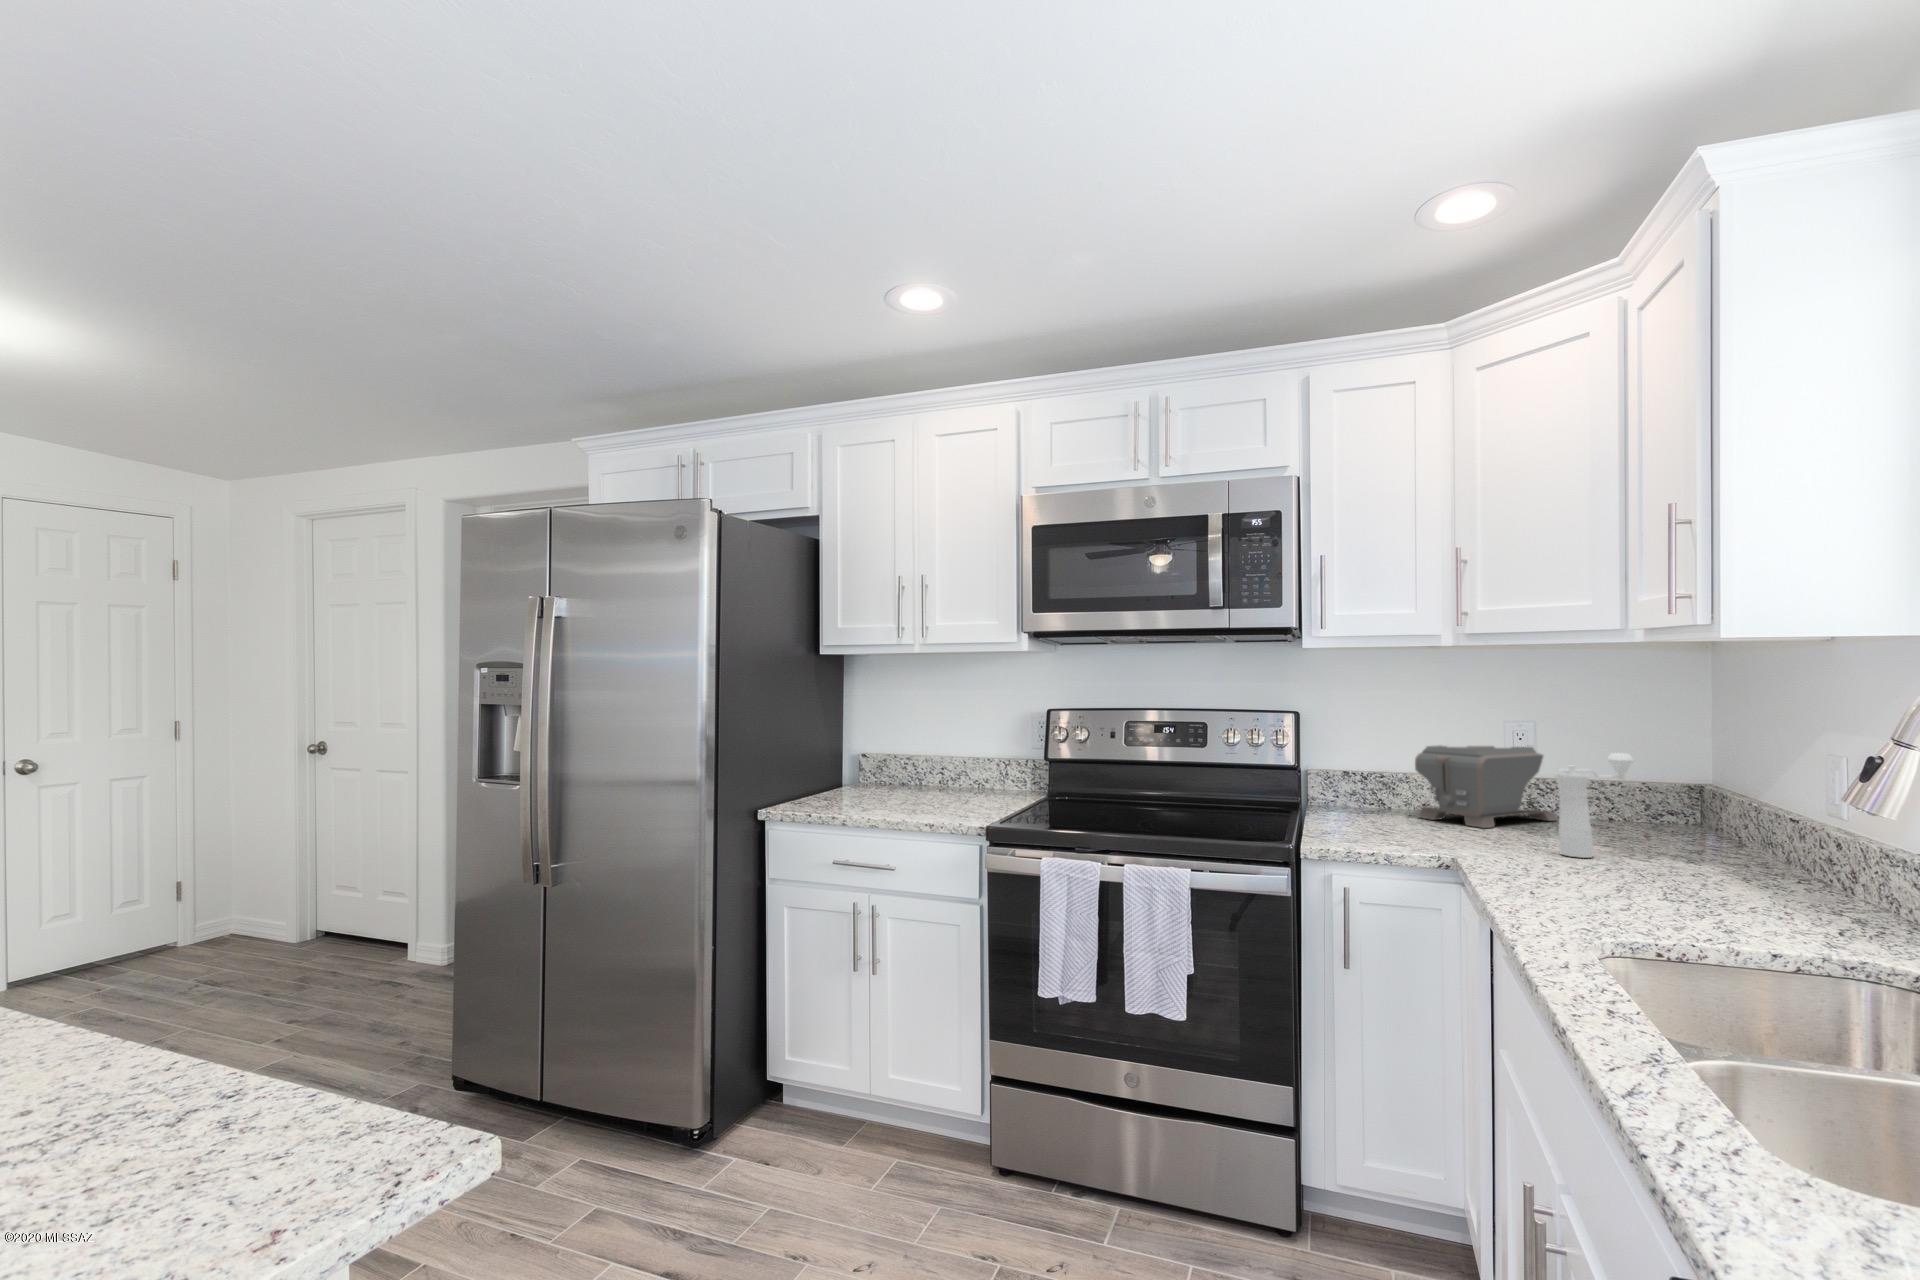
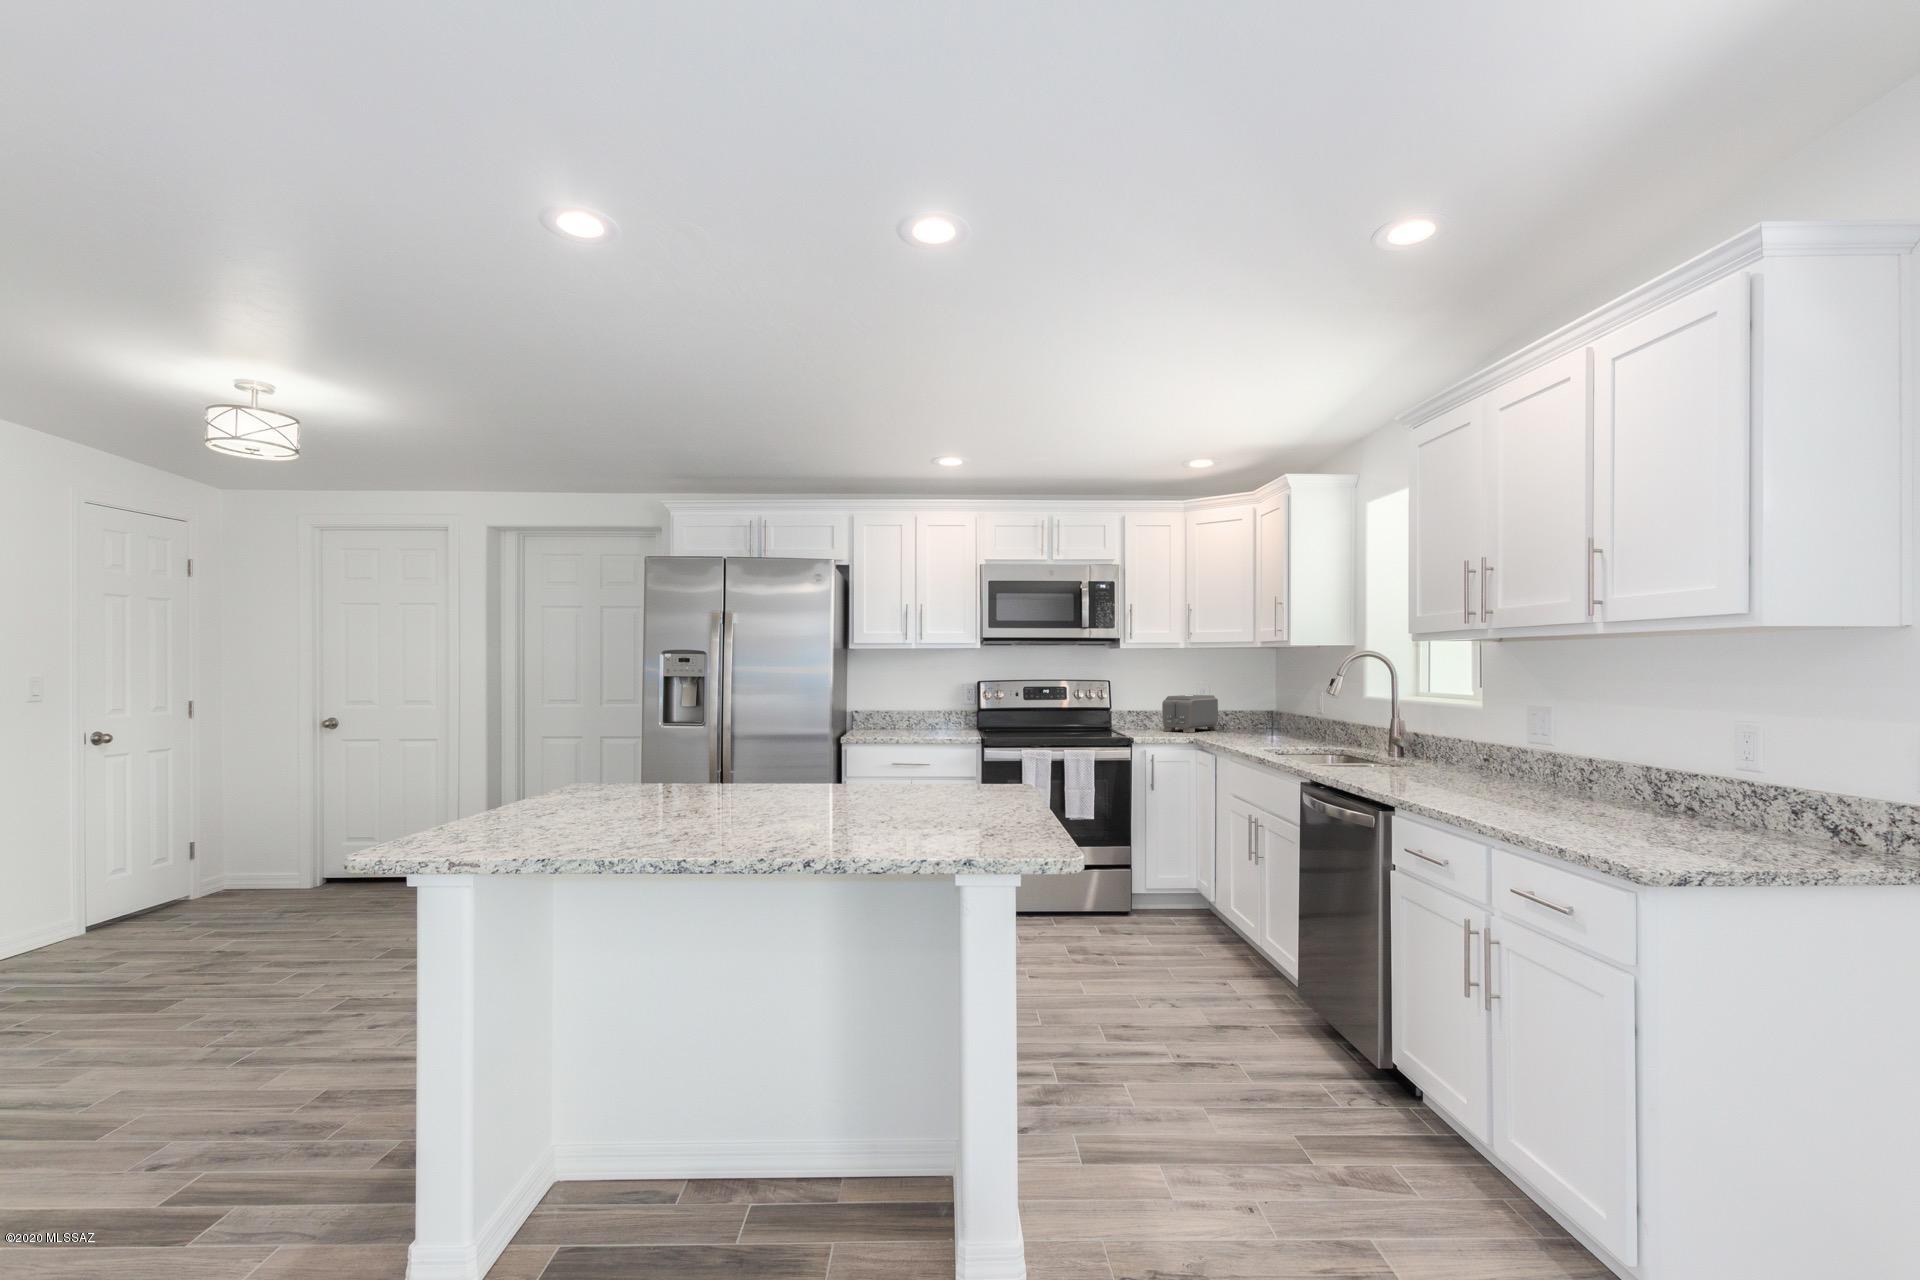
pepper mill: present [1555,753,1634,858] -> none [1219,695,1246,738]

